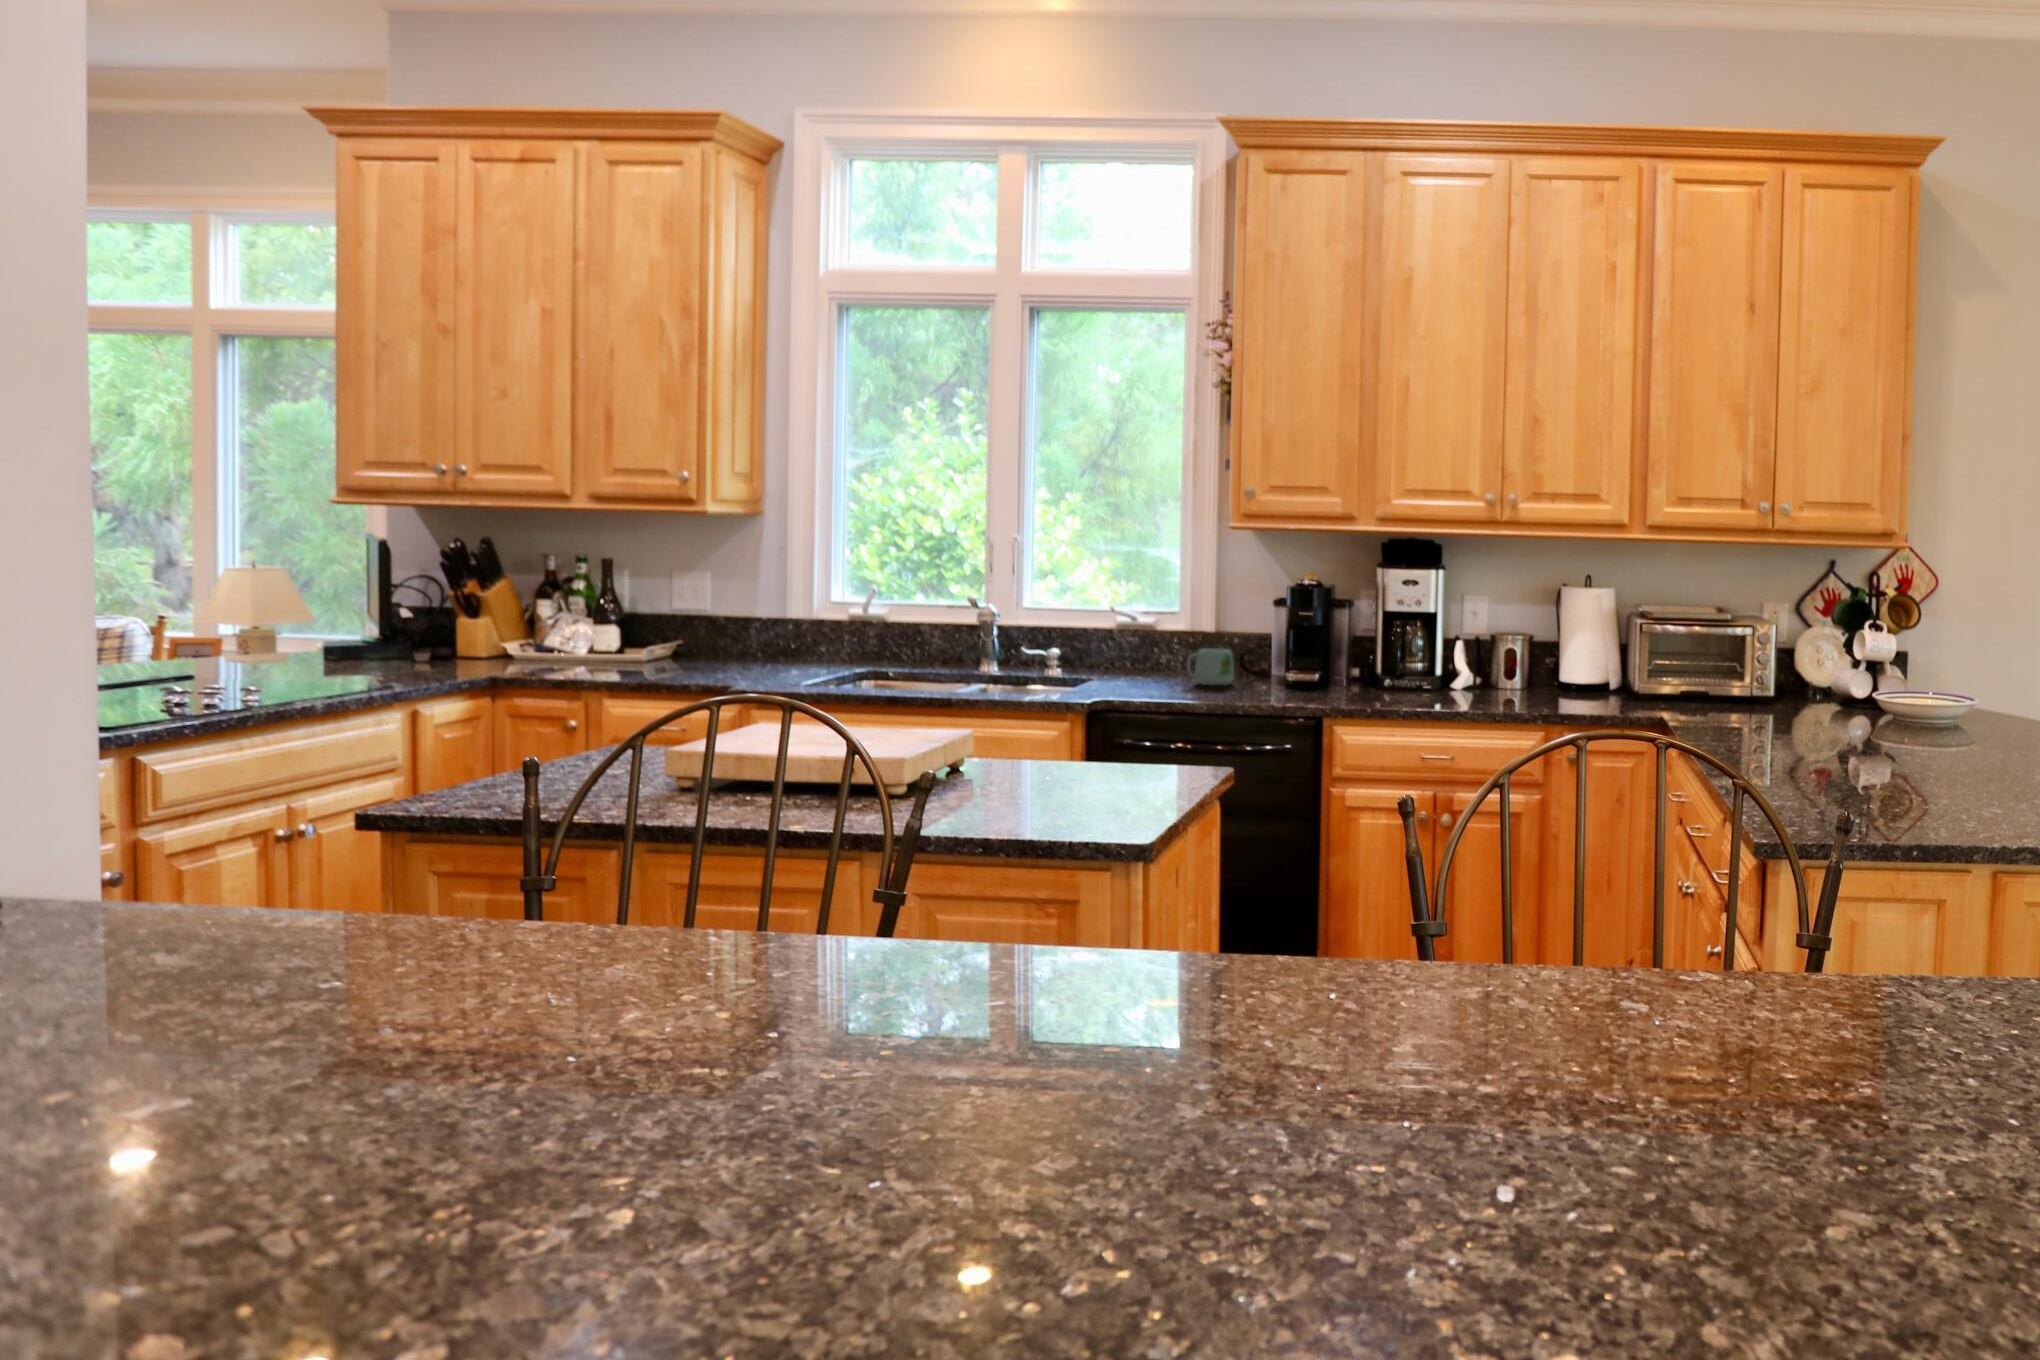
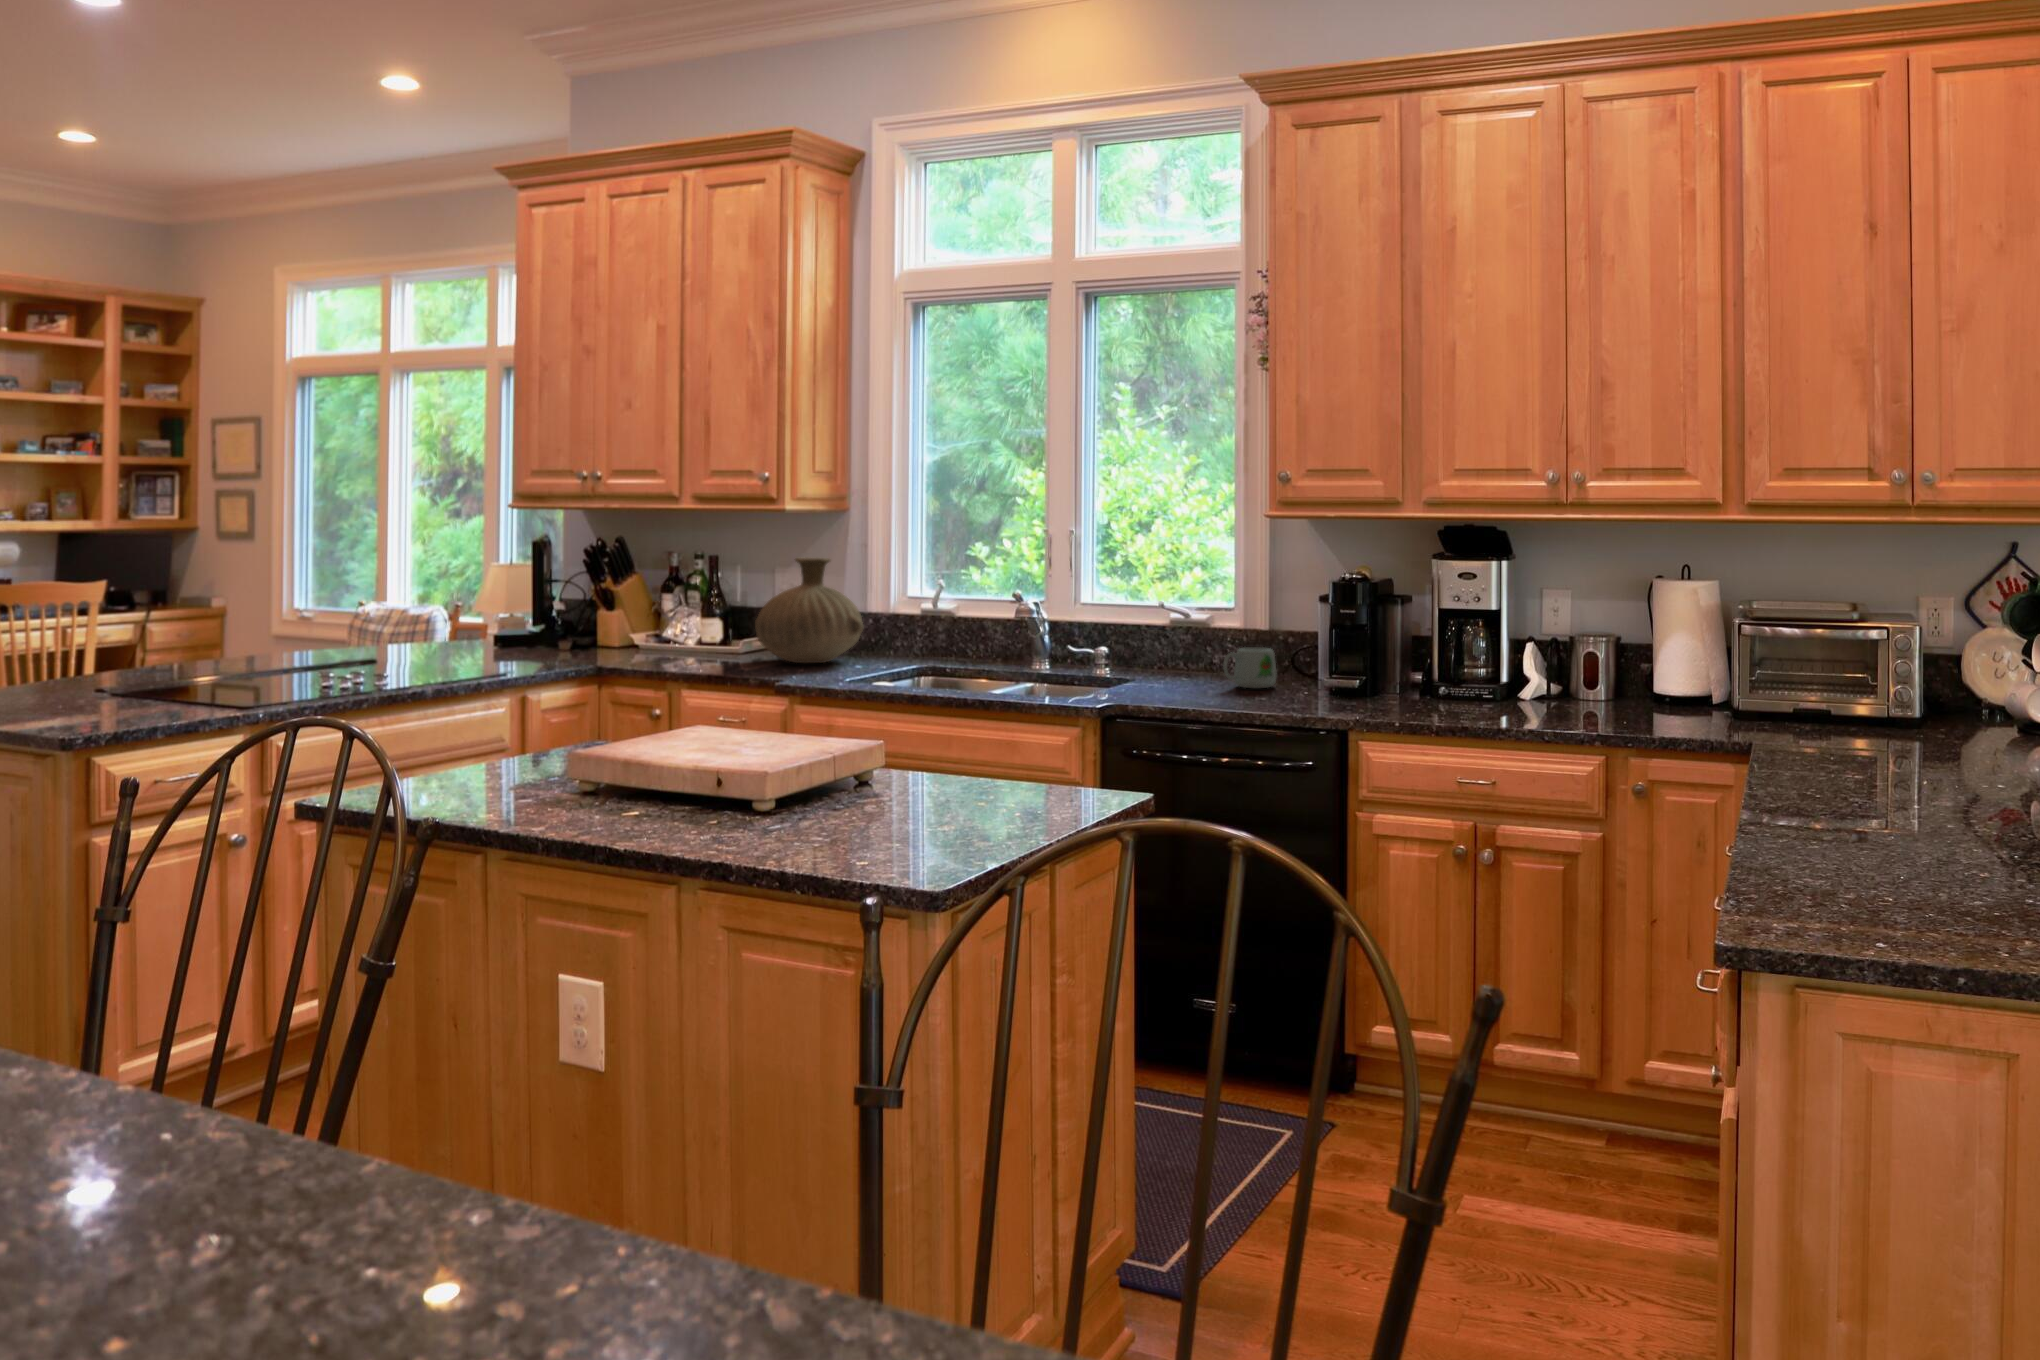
vase: none [668,560,798,669] -> present [755,557,863,663]

